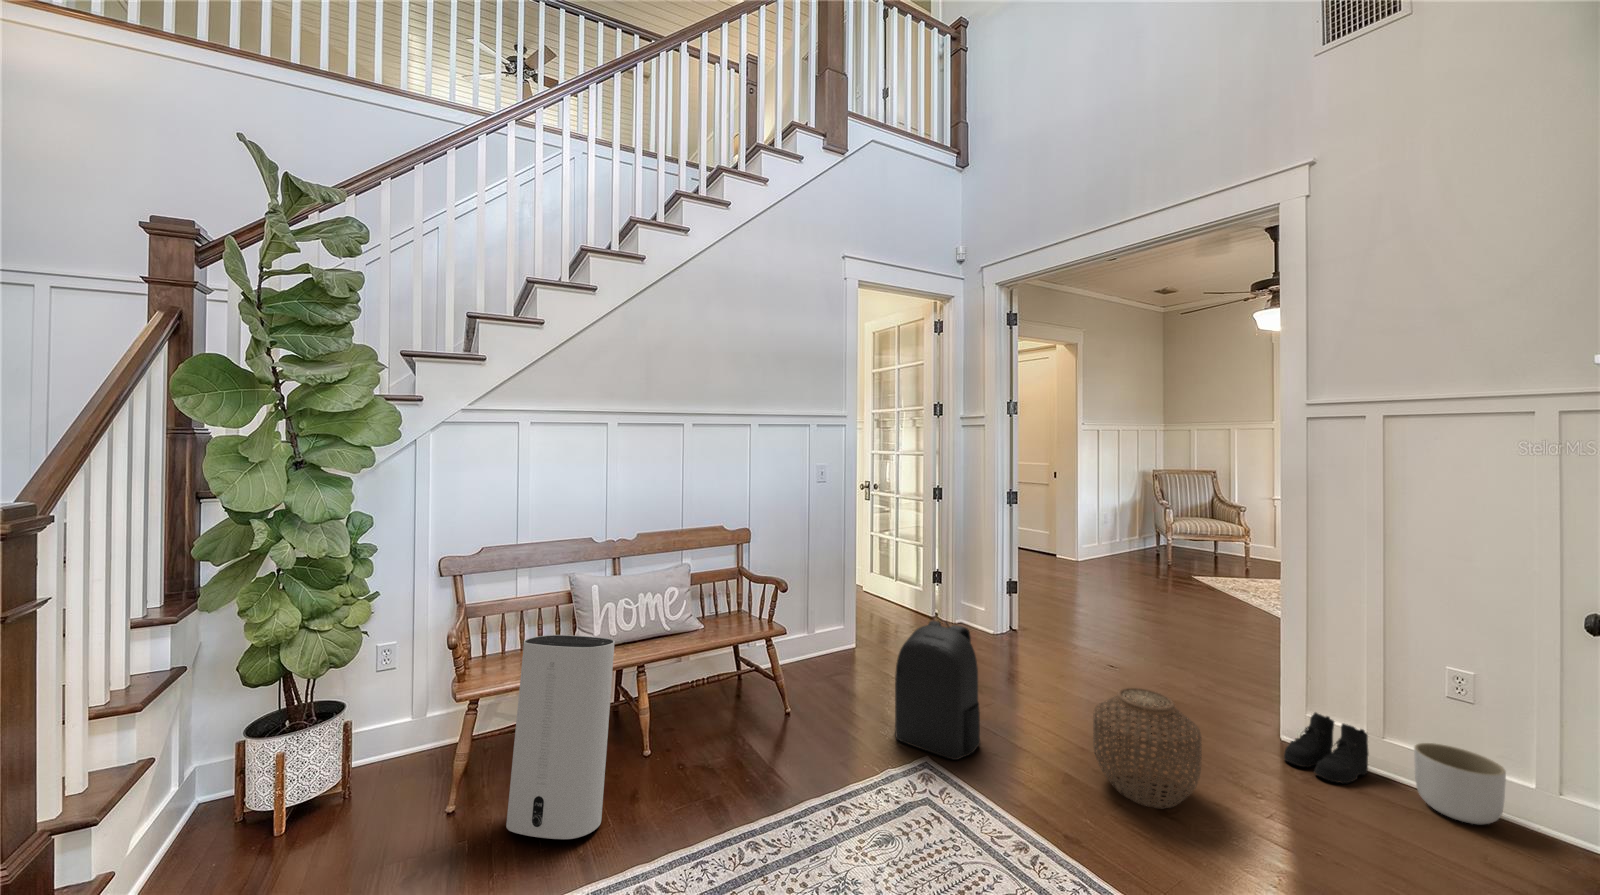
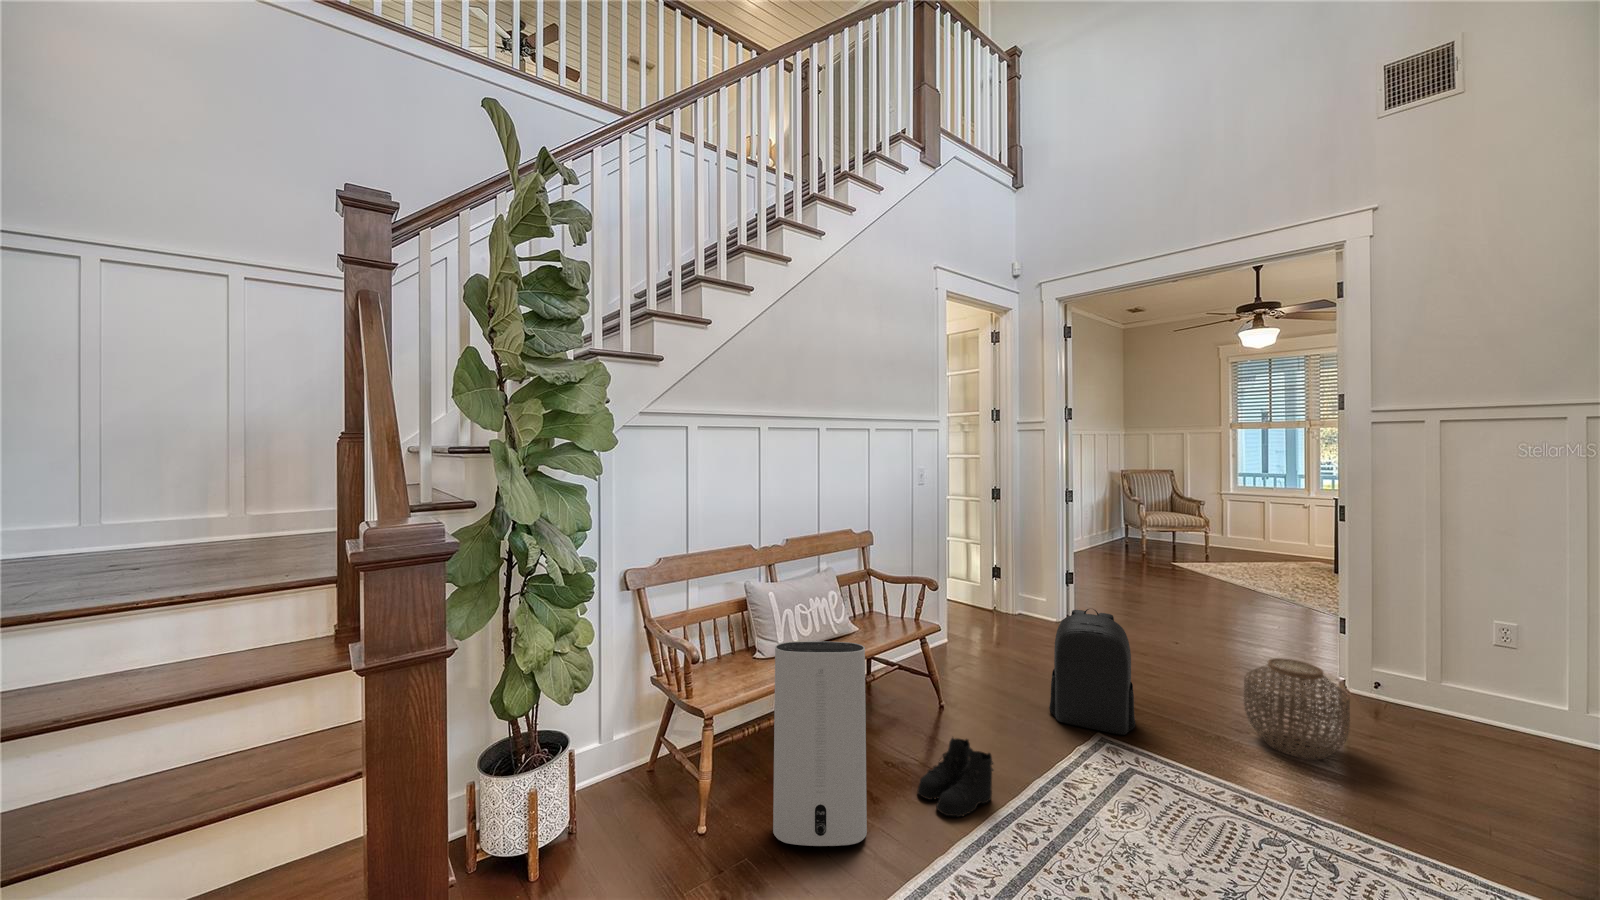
boots: present [1284,712,1368,784] -> present [918,738,993,817]
planter: present [1414,743,1506,824] -> none [1482,687,1559,748]

